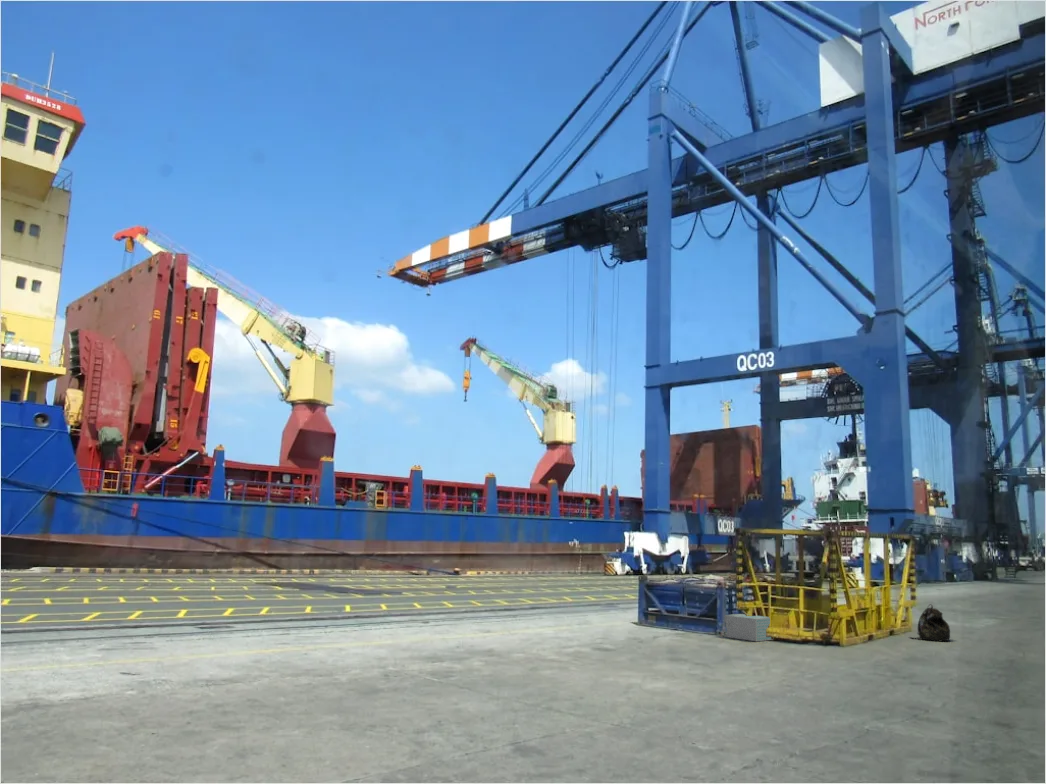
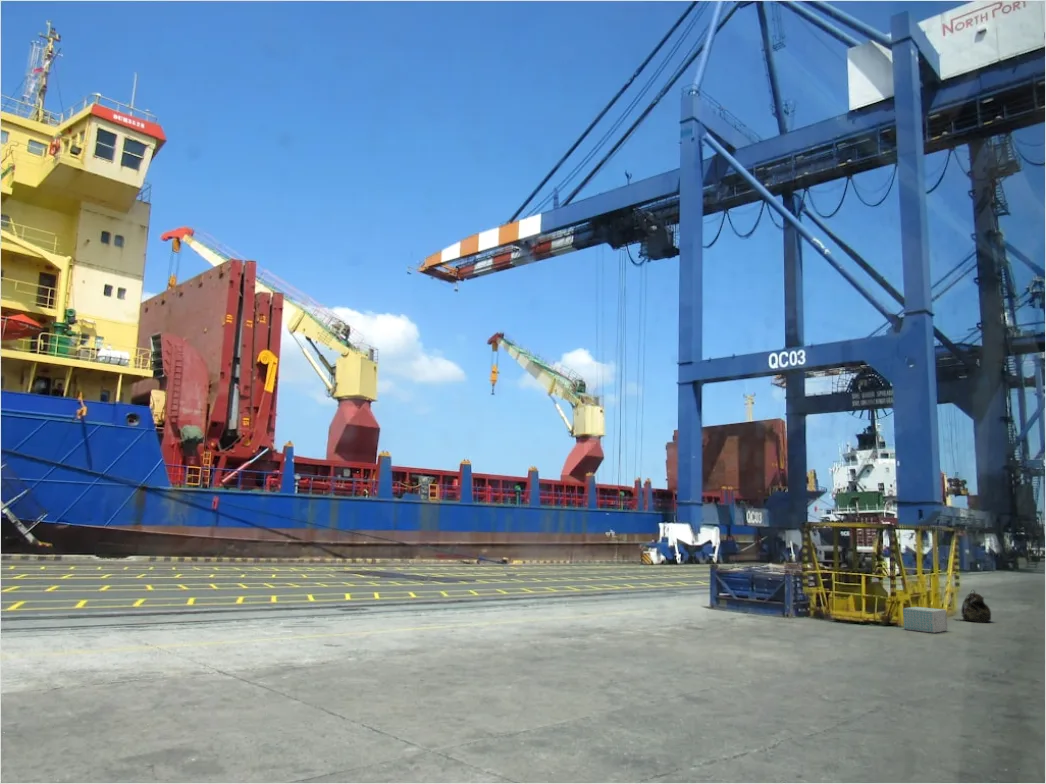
storage box: present [725,614,772,641] -> present [903,607,947,633]

